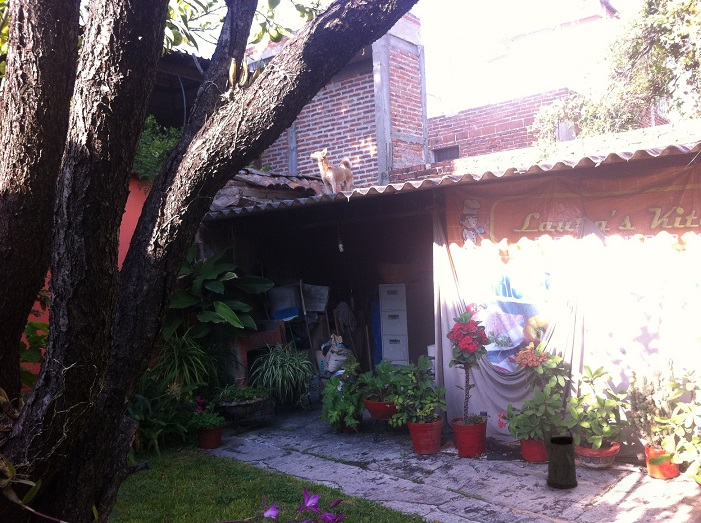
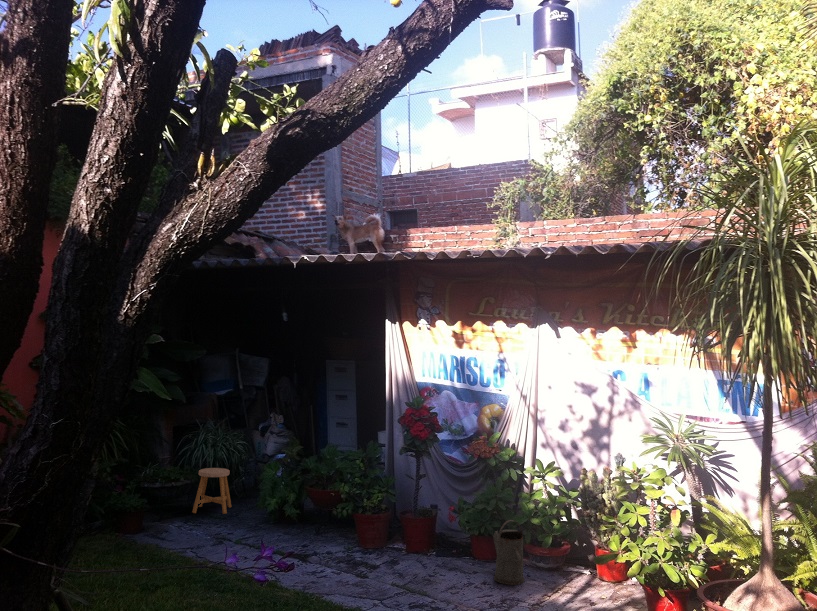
stool: none [273,385,308,425] -> present [192,468,232,514]

